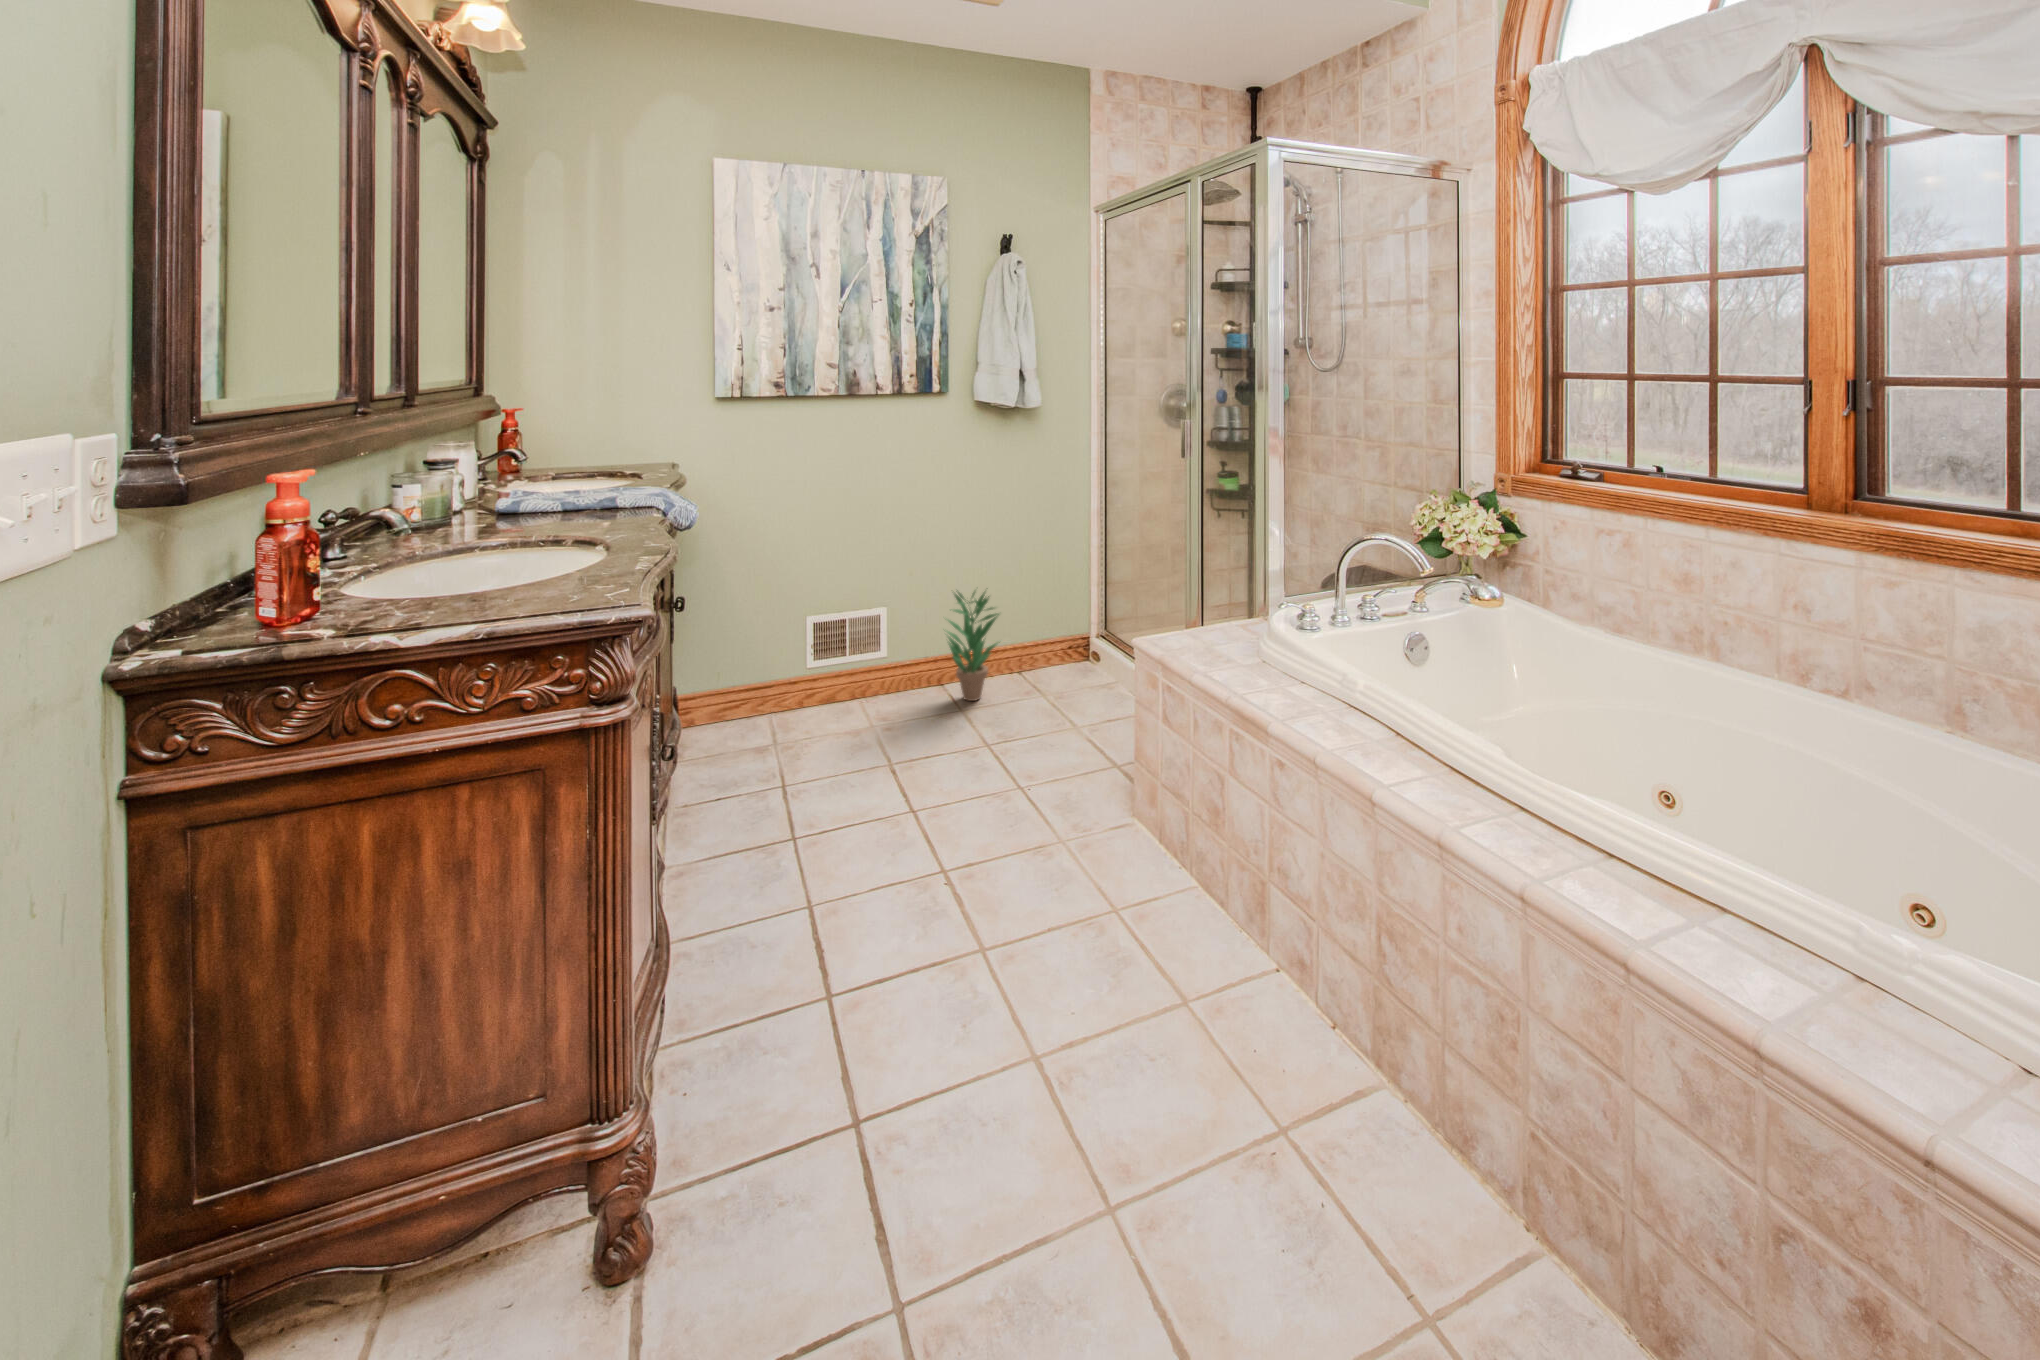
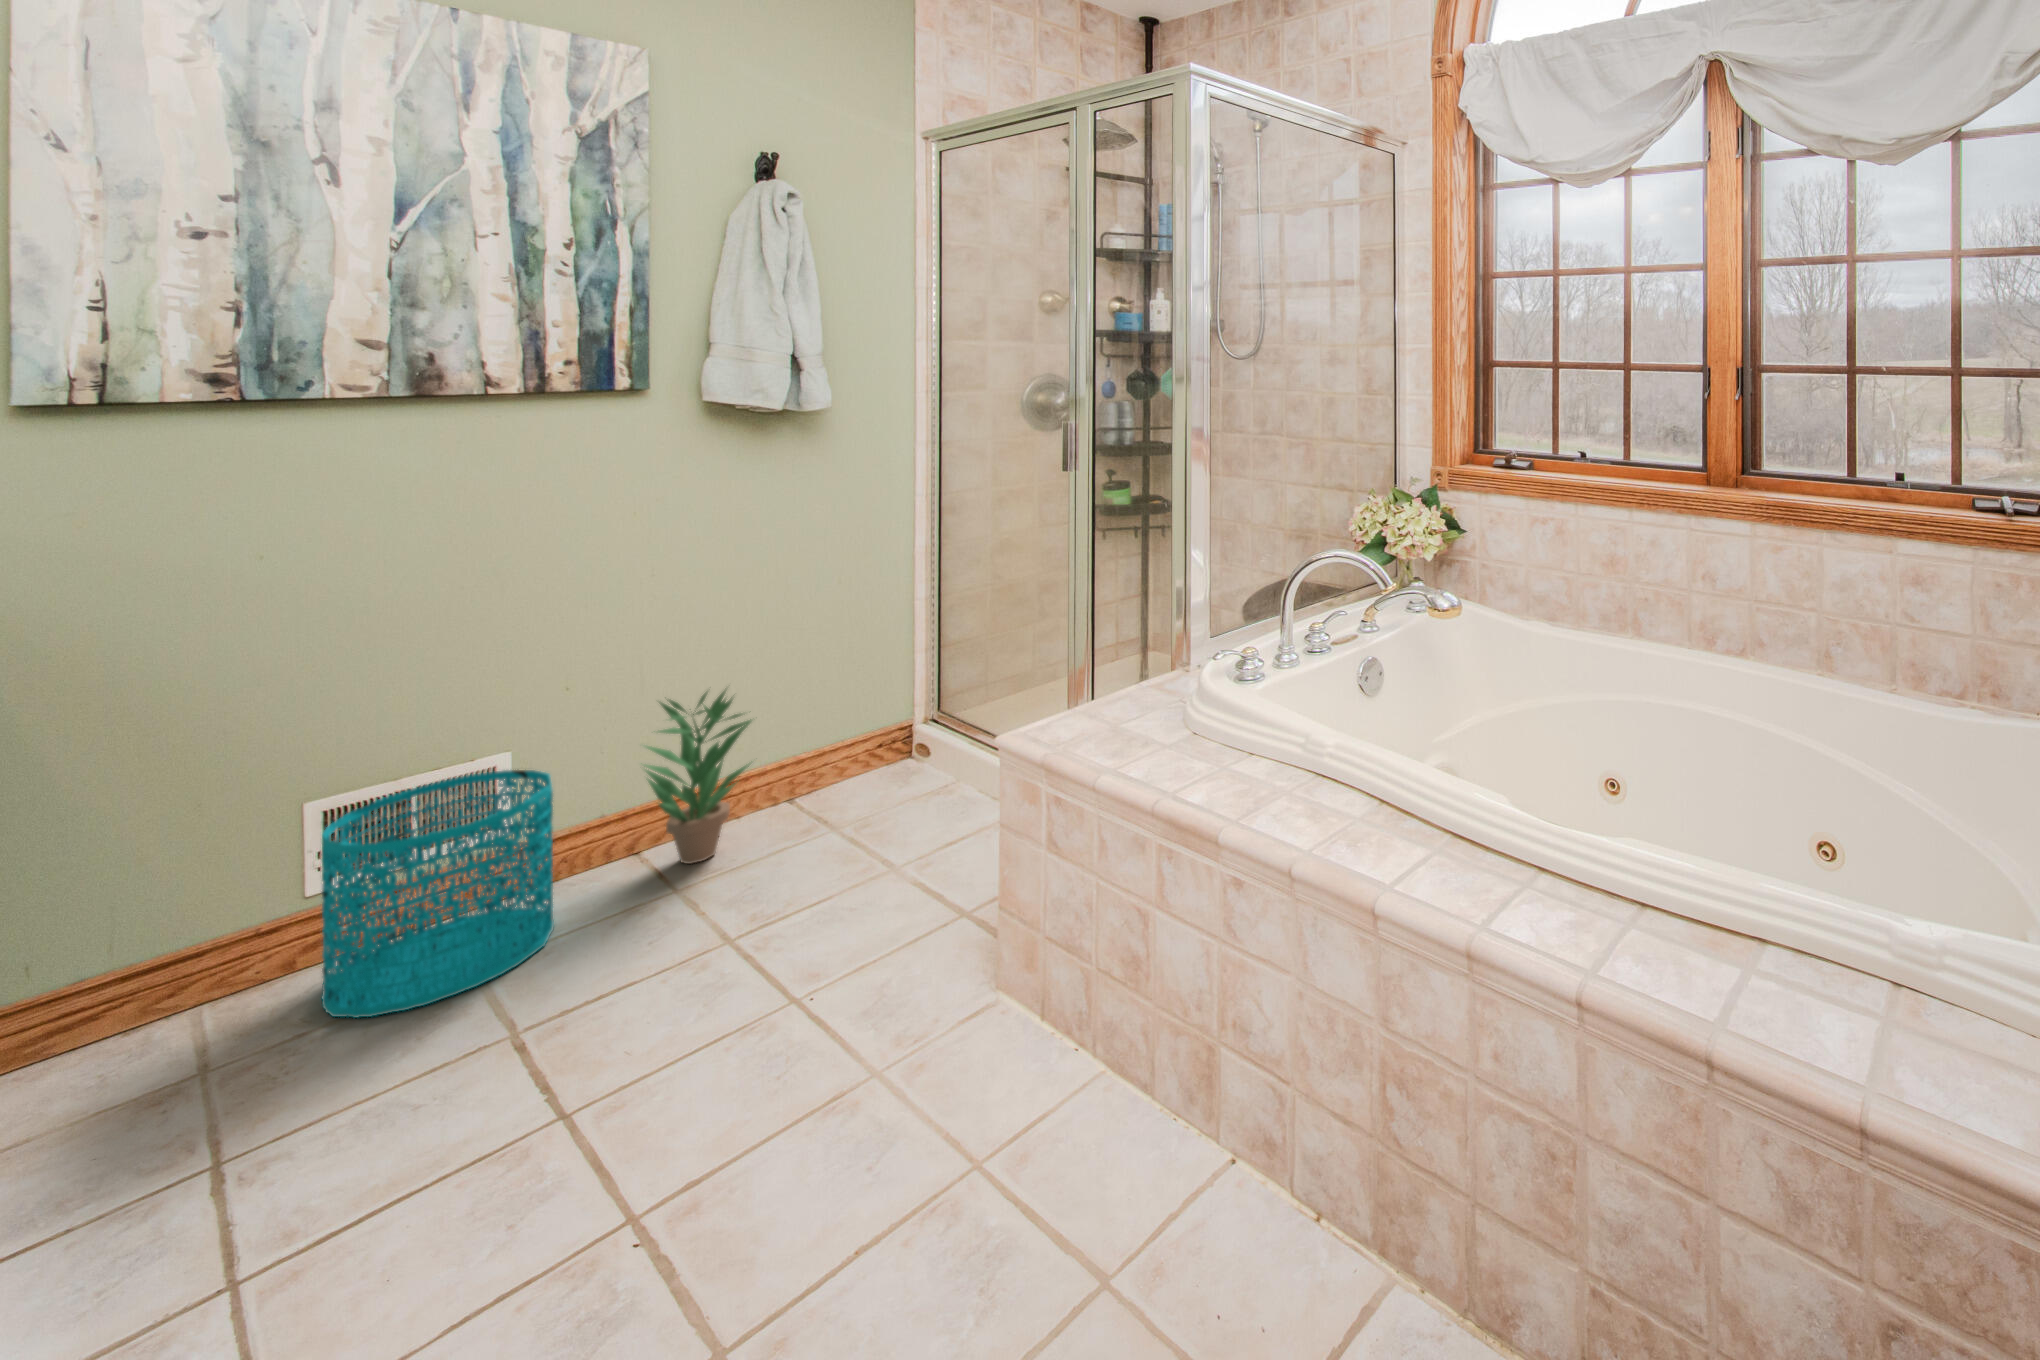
wastebasket: none [812,618,904,742] -> present [322,770,554,1018]

